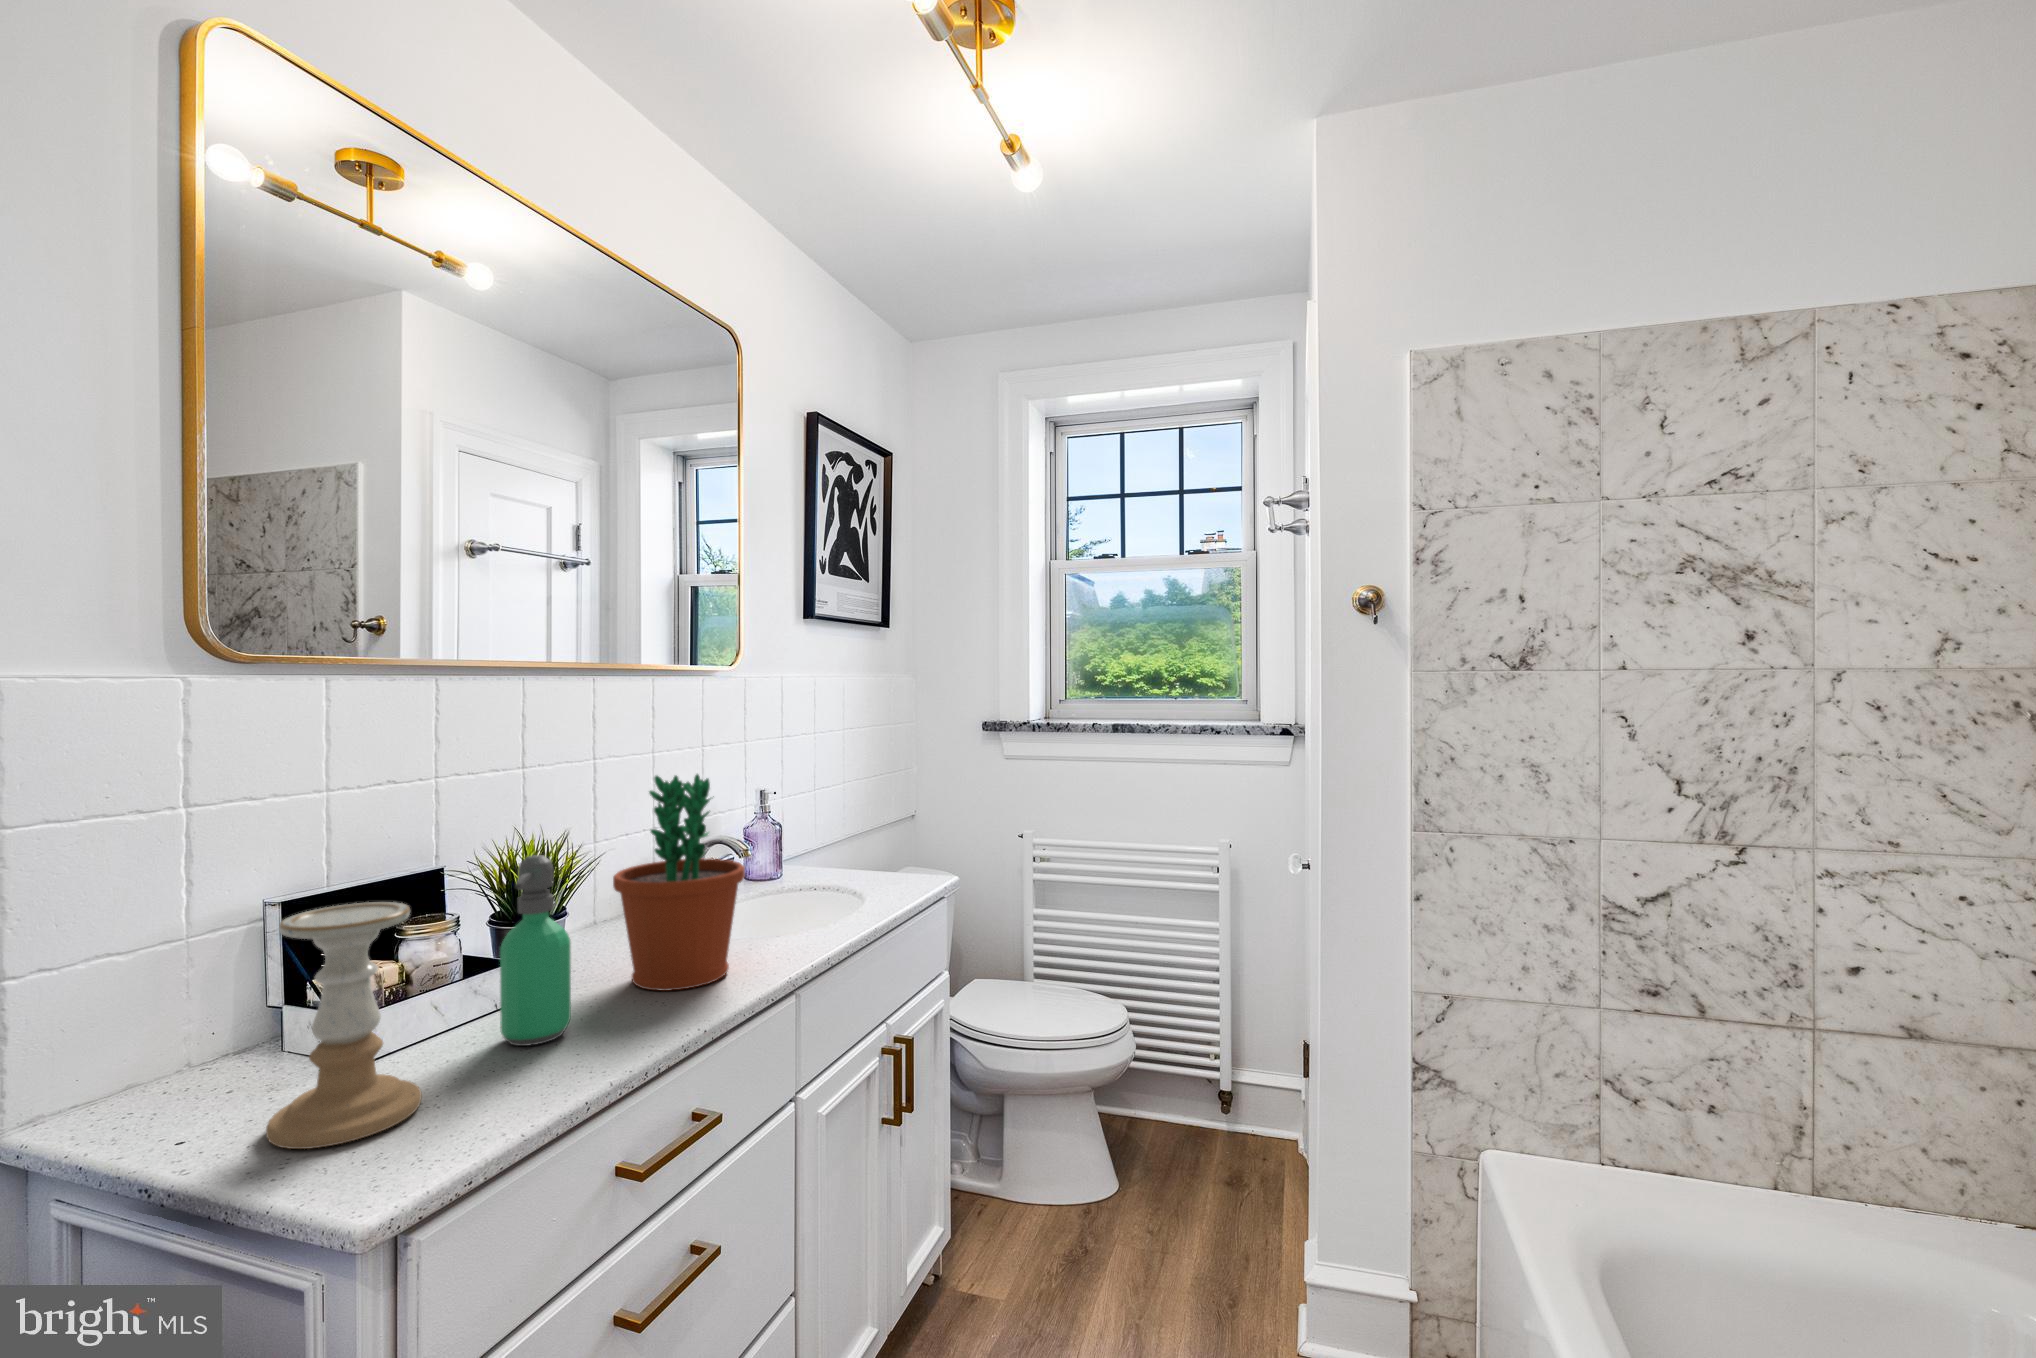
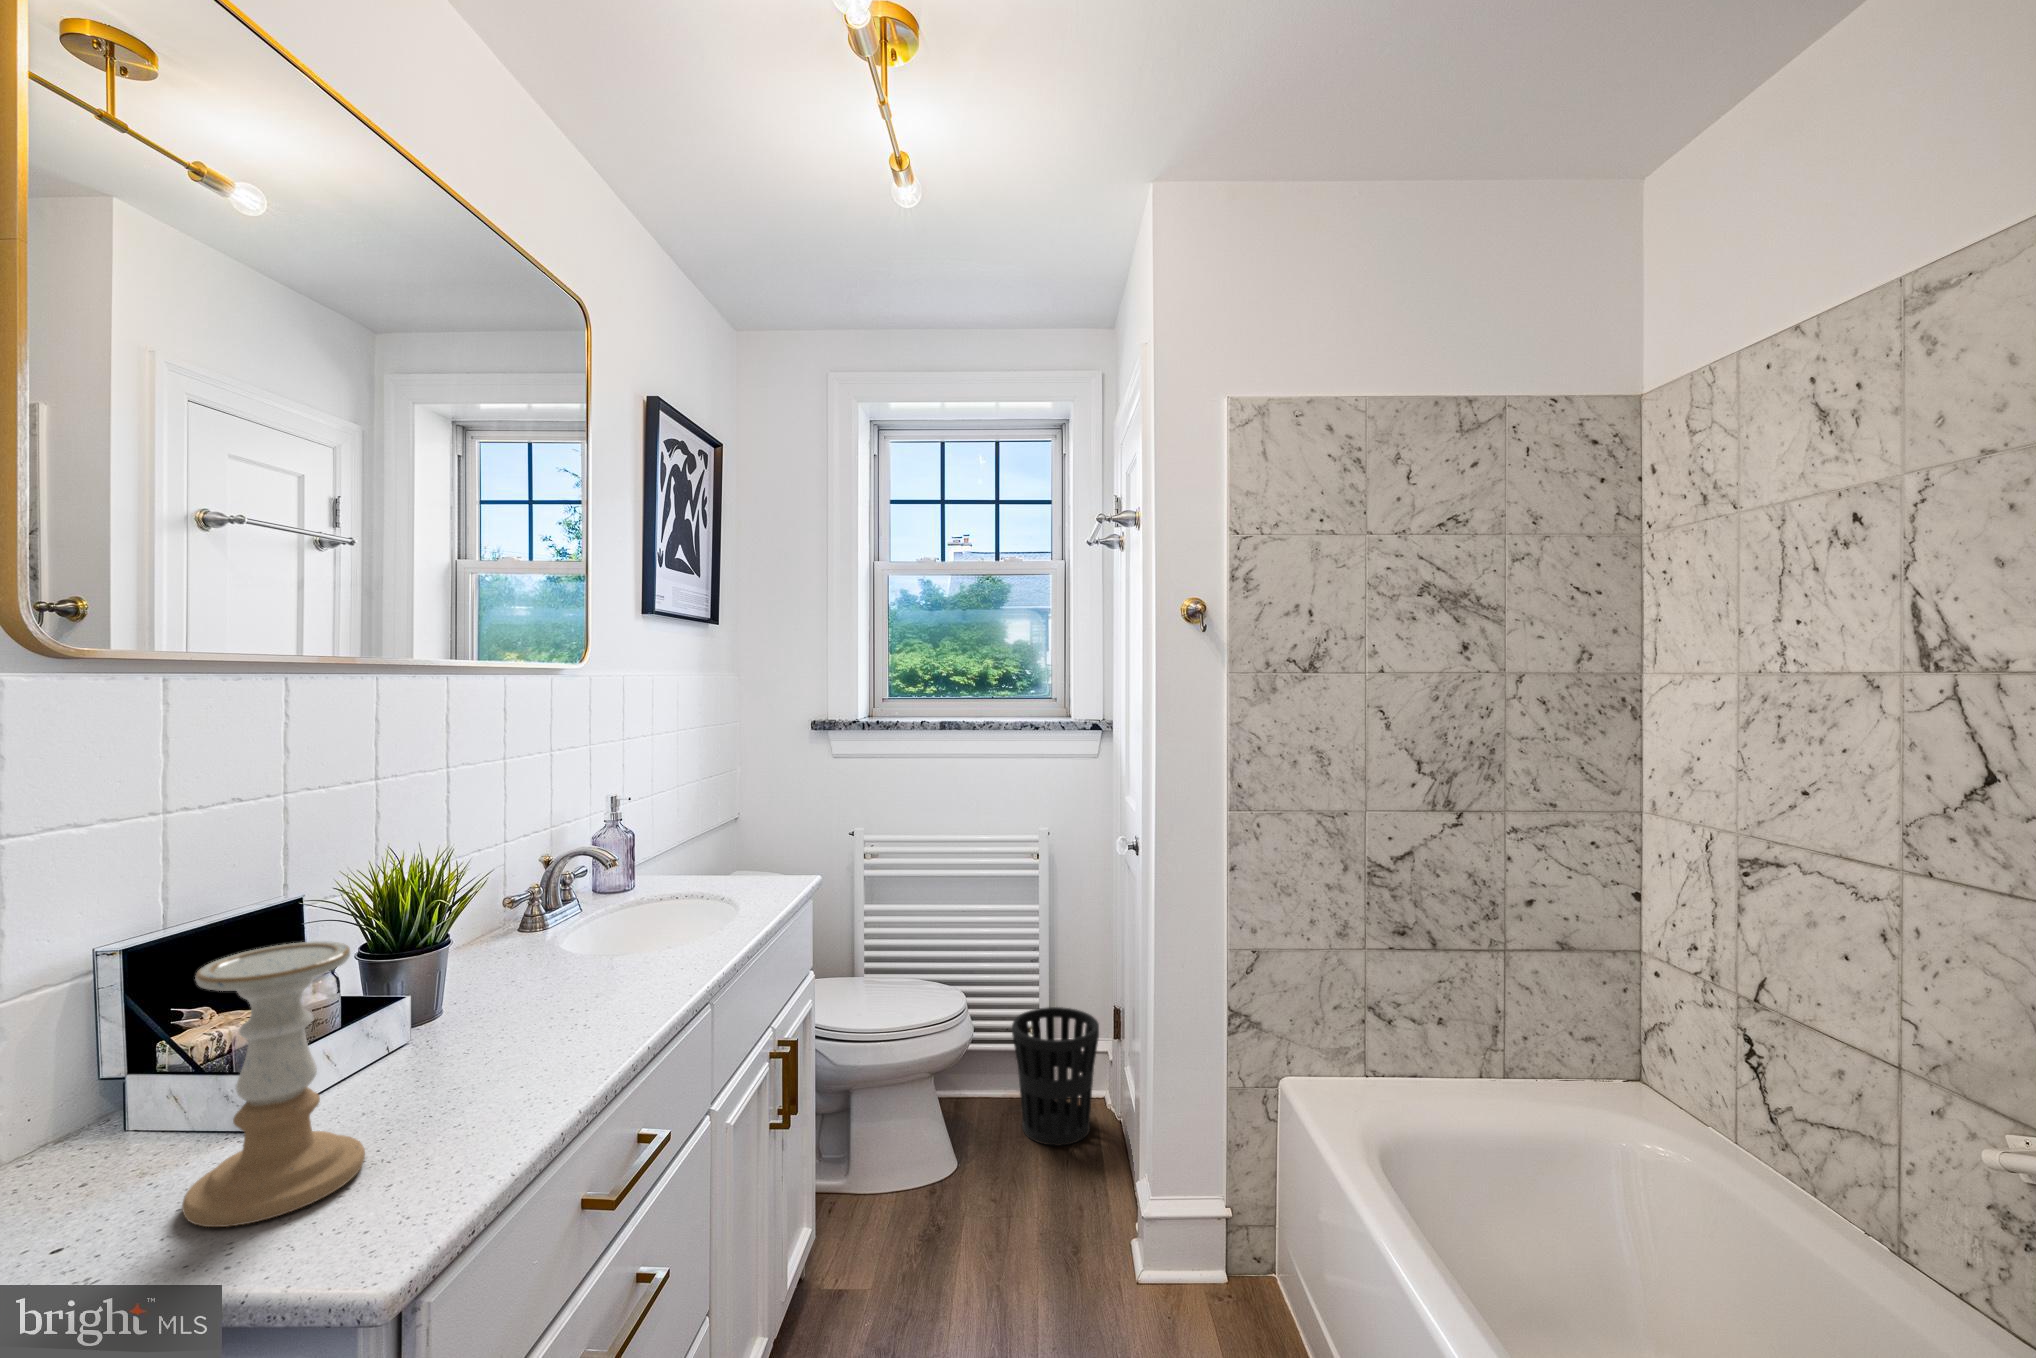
flower pot: present [613,774,745,991] -> none [508,783,650,1010]
soap dispenser: present [500,855,571,1046] -> none [413,878,493,1083]
wastebasket: none [1185,1046,1285,1203] -> present [1012,1007,1099,1145]

